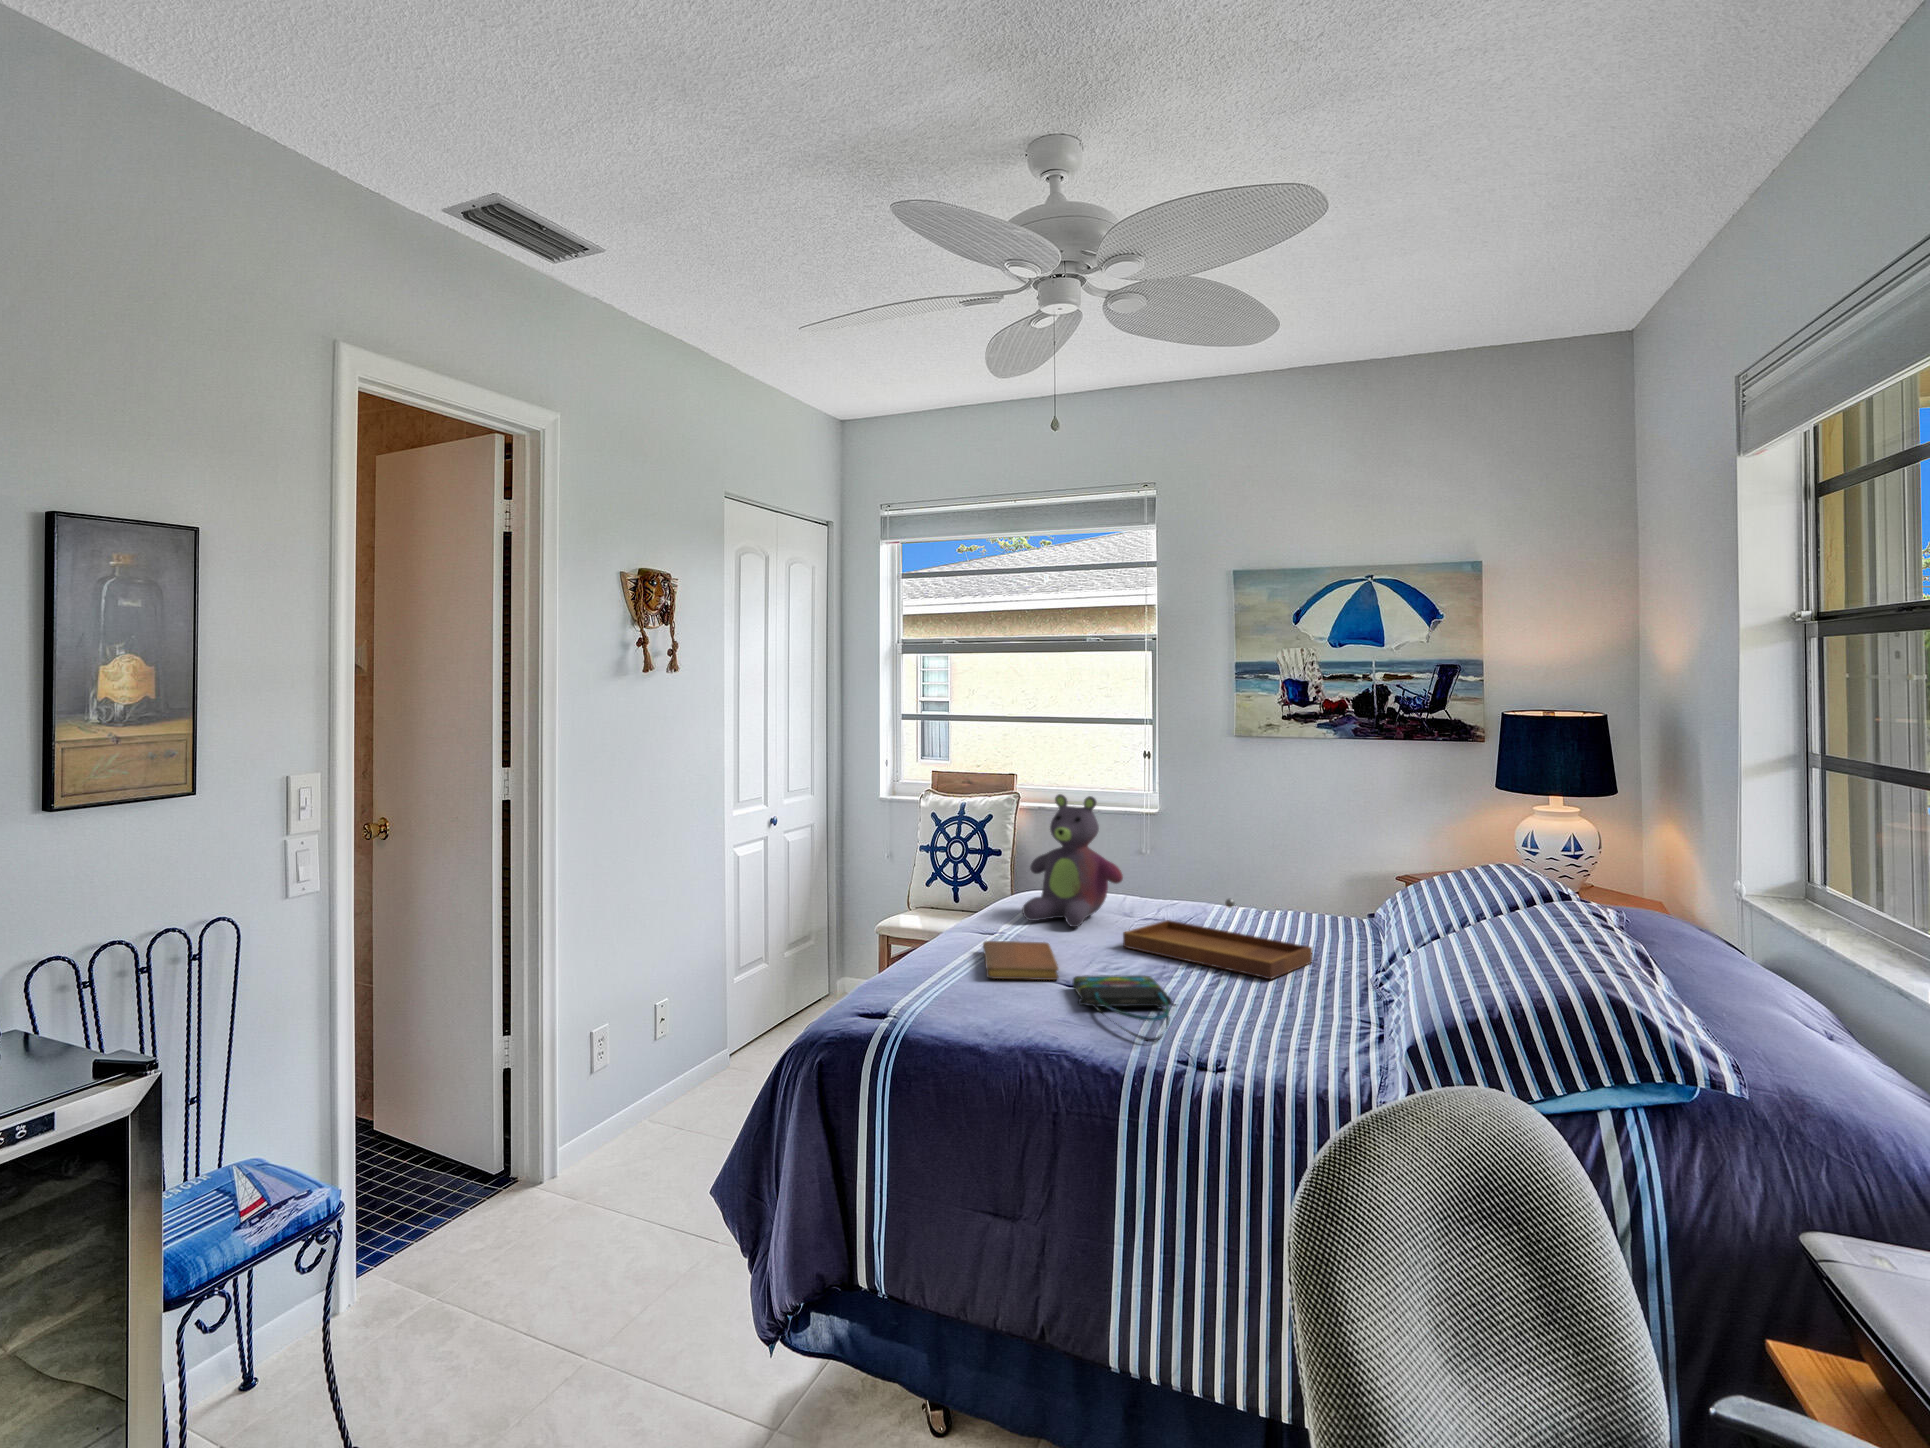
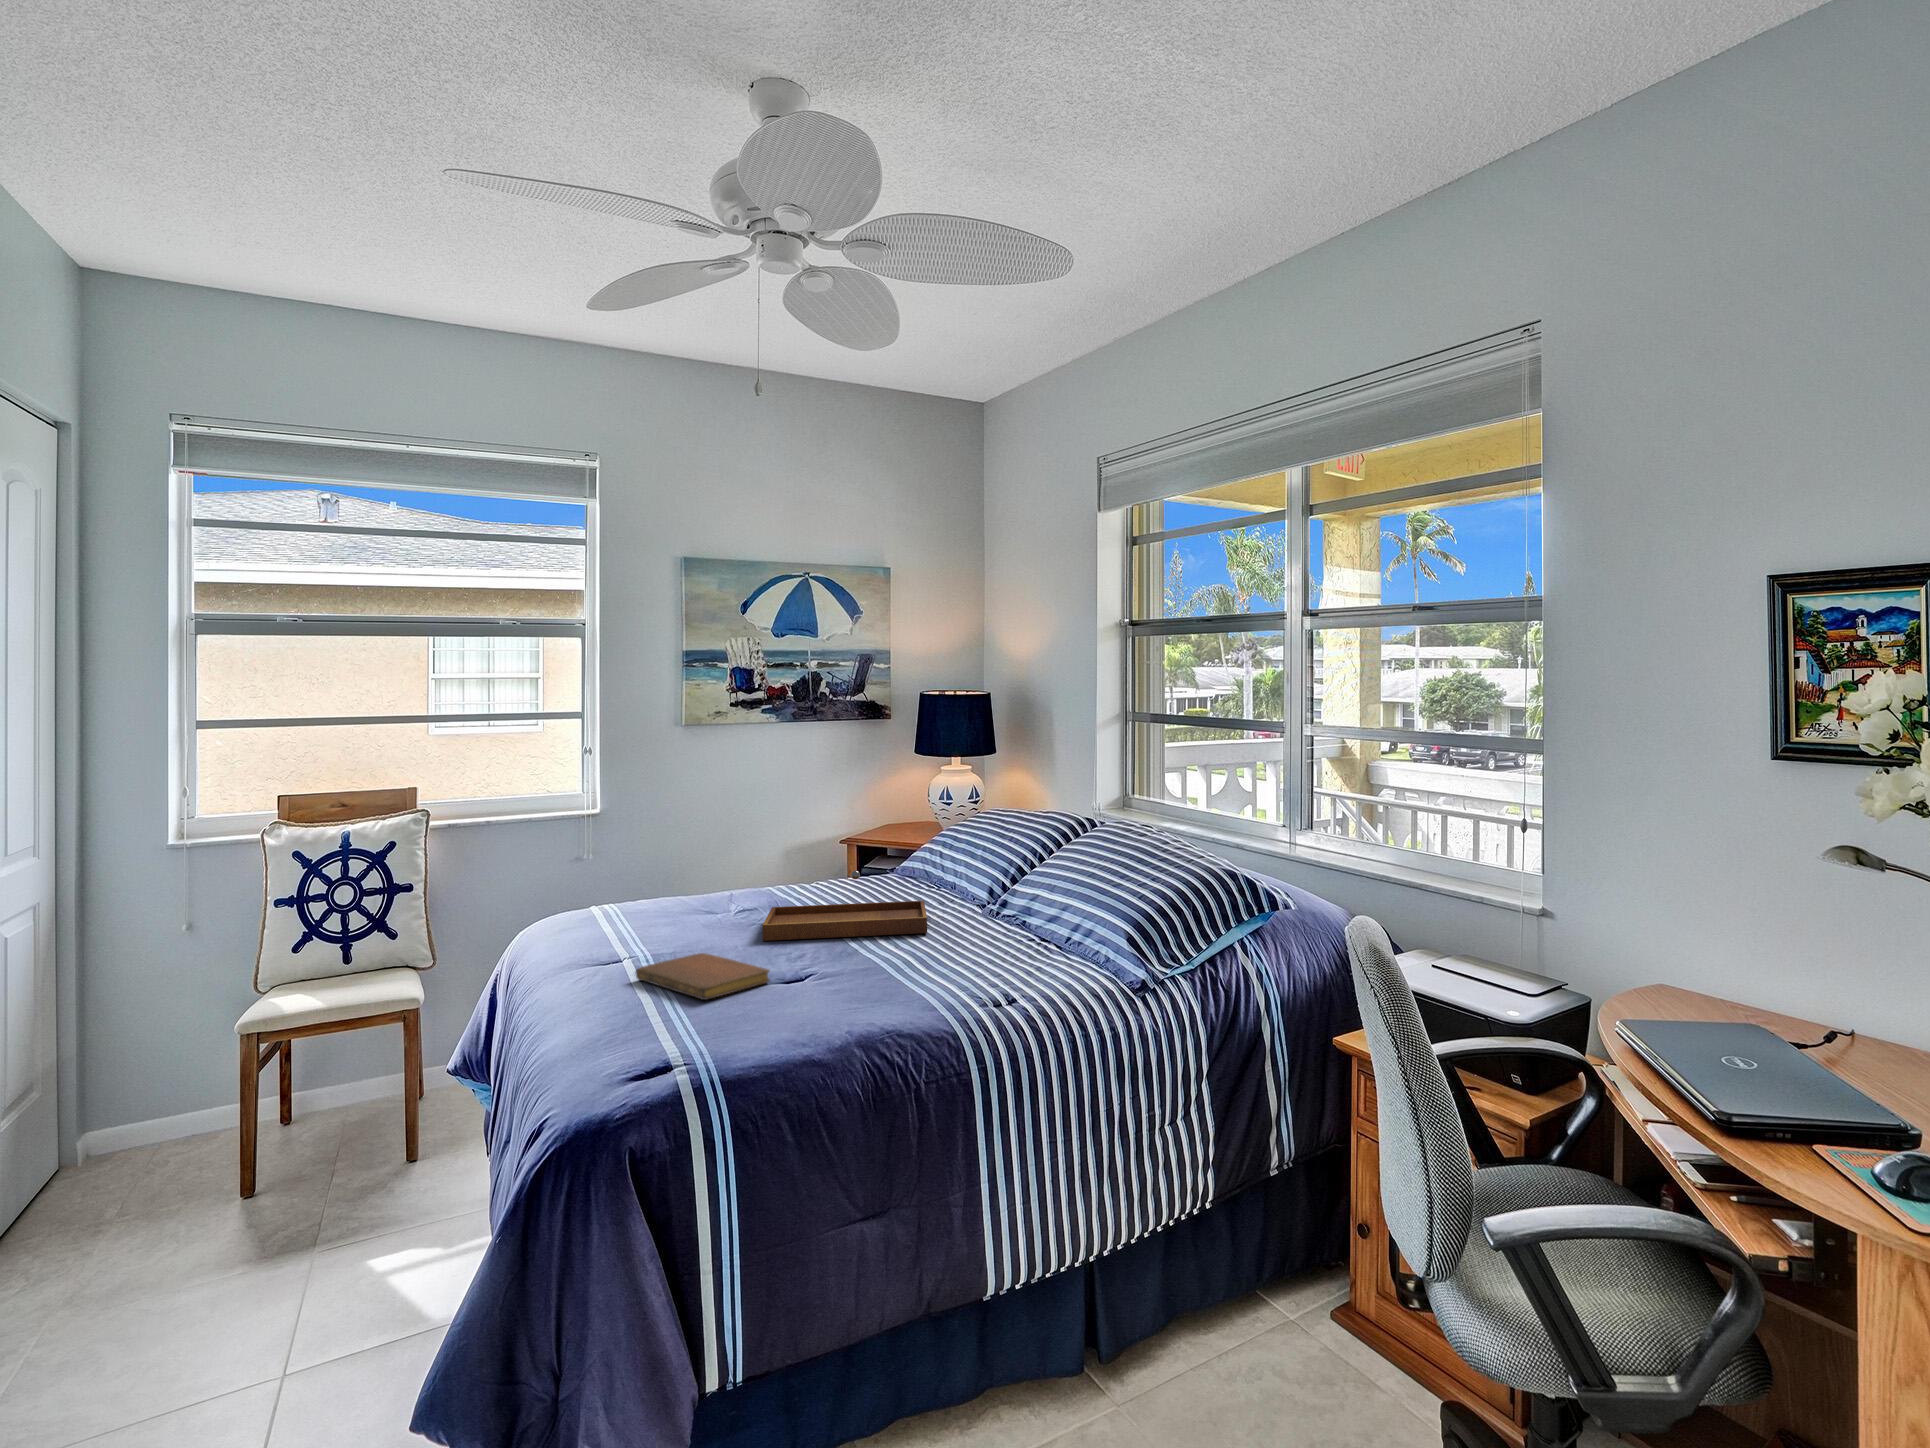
stuffed bear: present [1022,794,1123,927] -> none [593,791,713,941]
tote bag: present [1073,975,1176,1042] -> none [797,954,953,1002]

